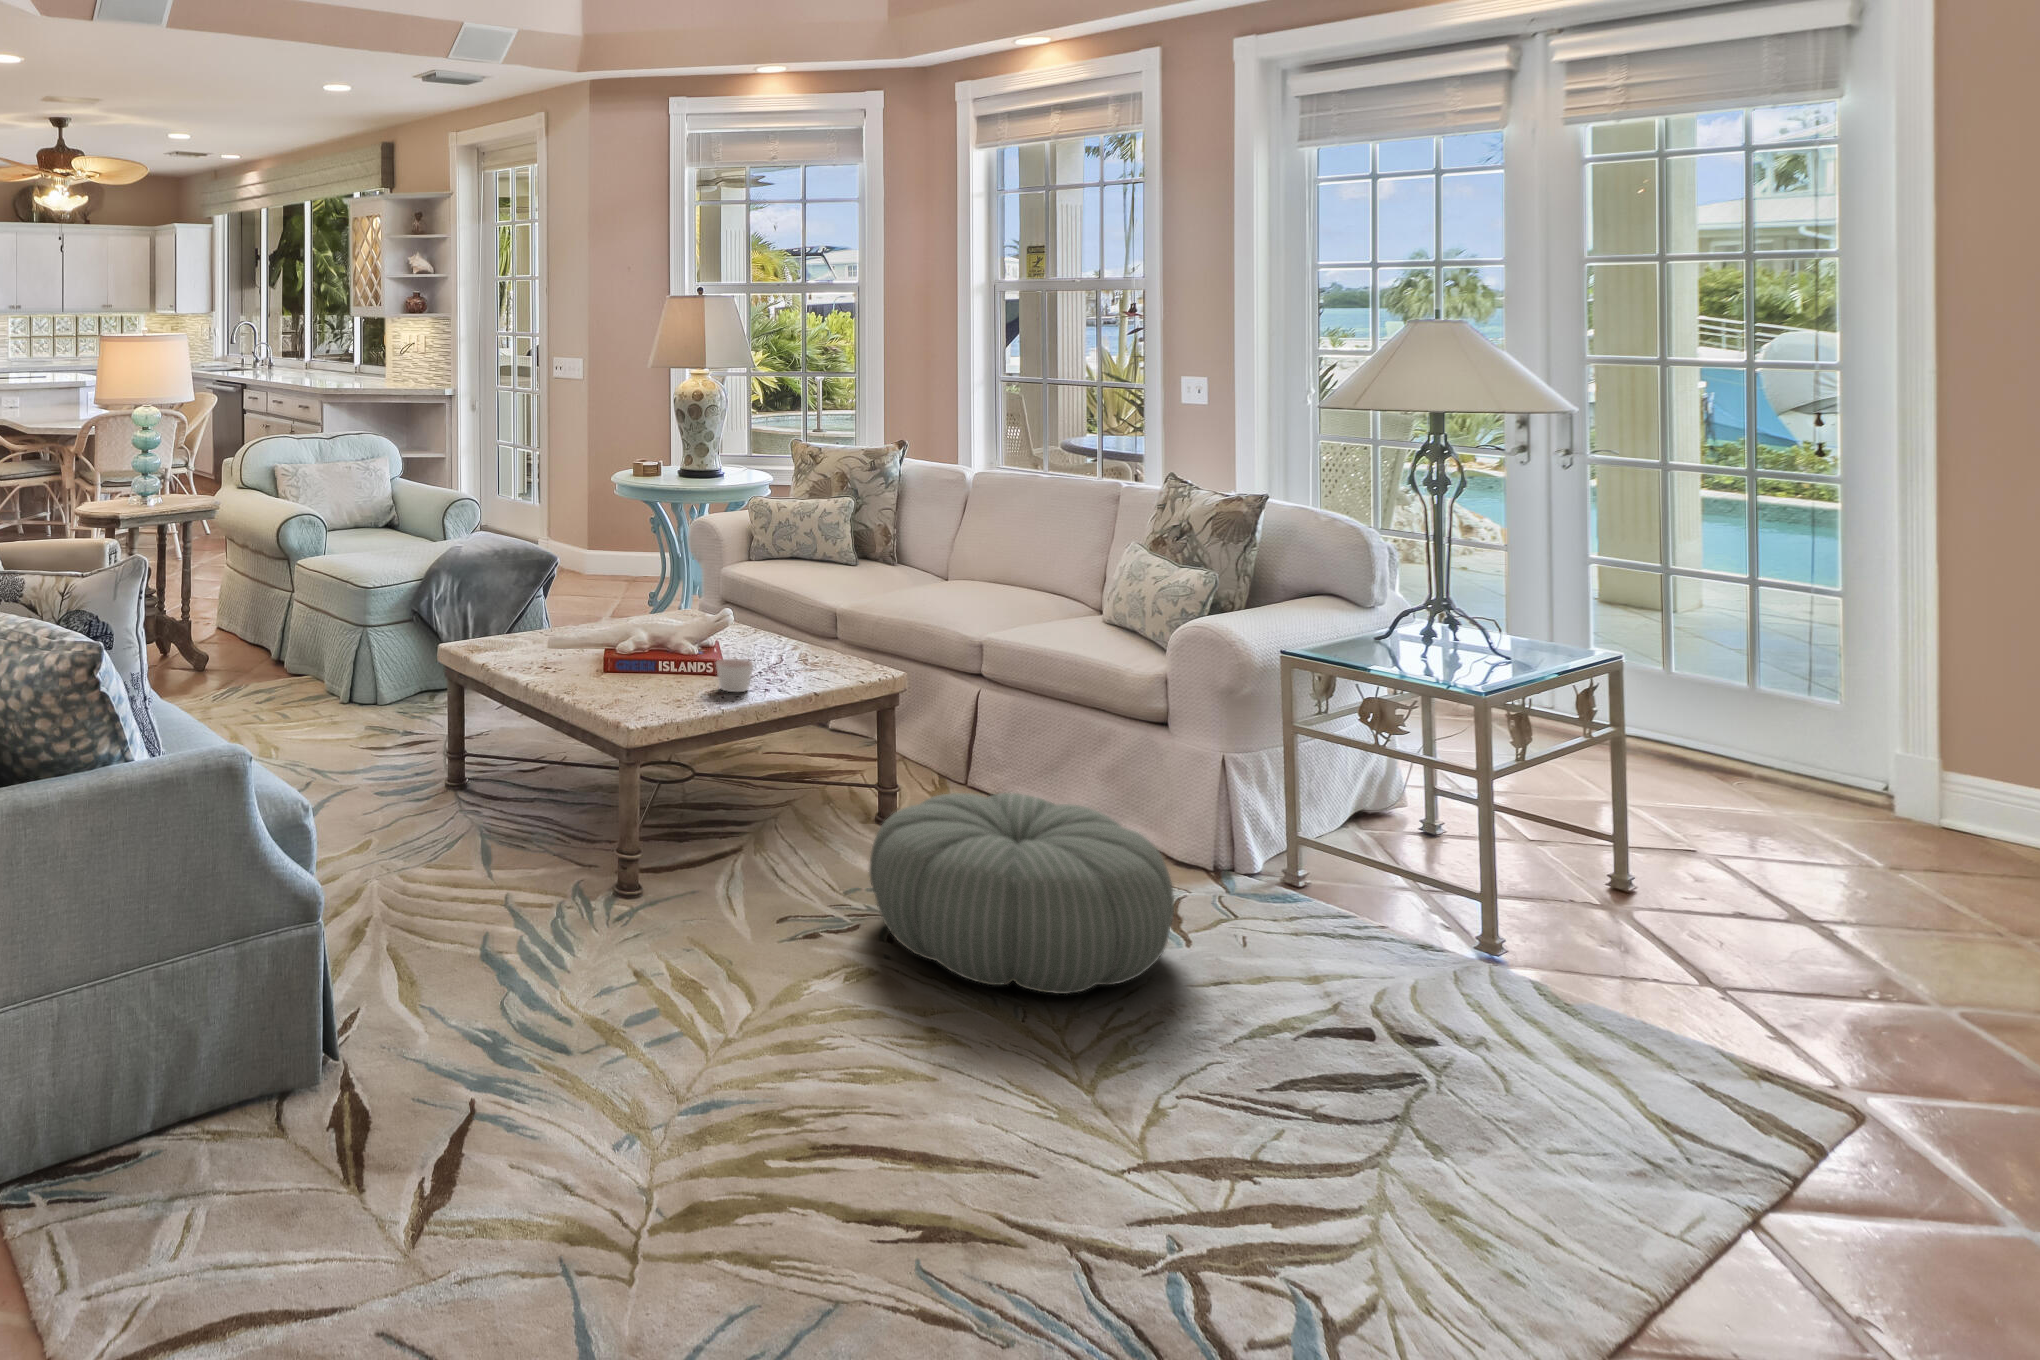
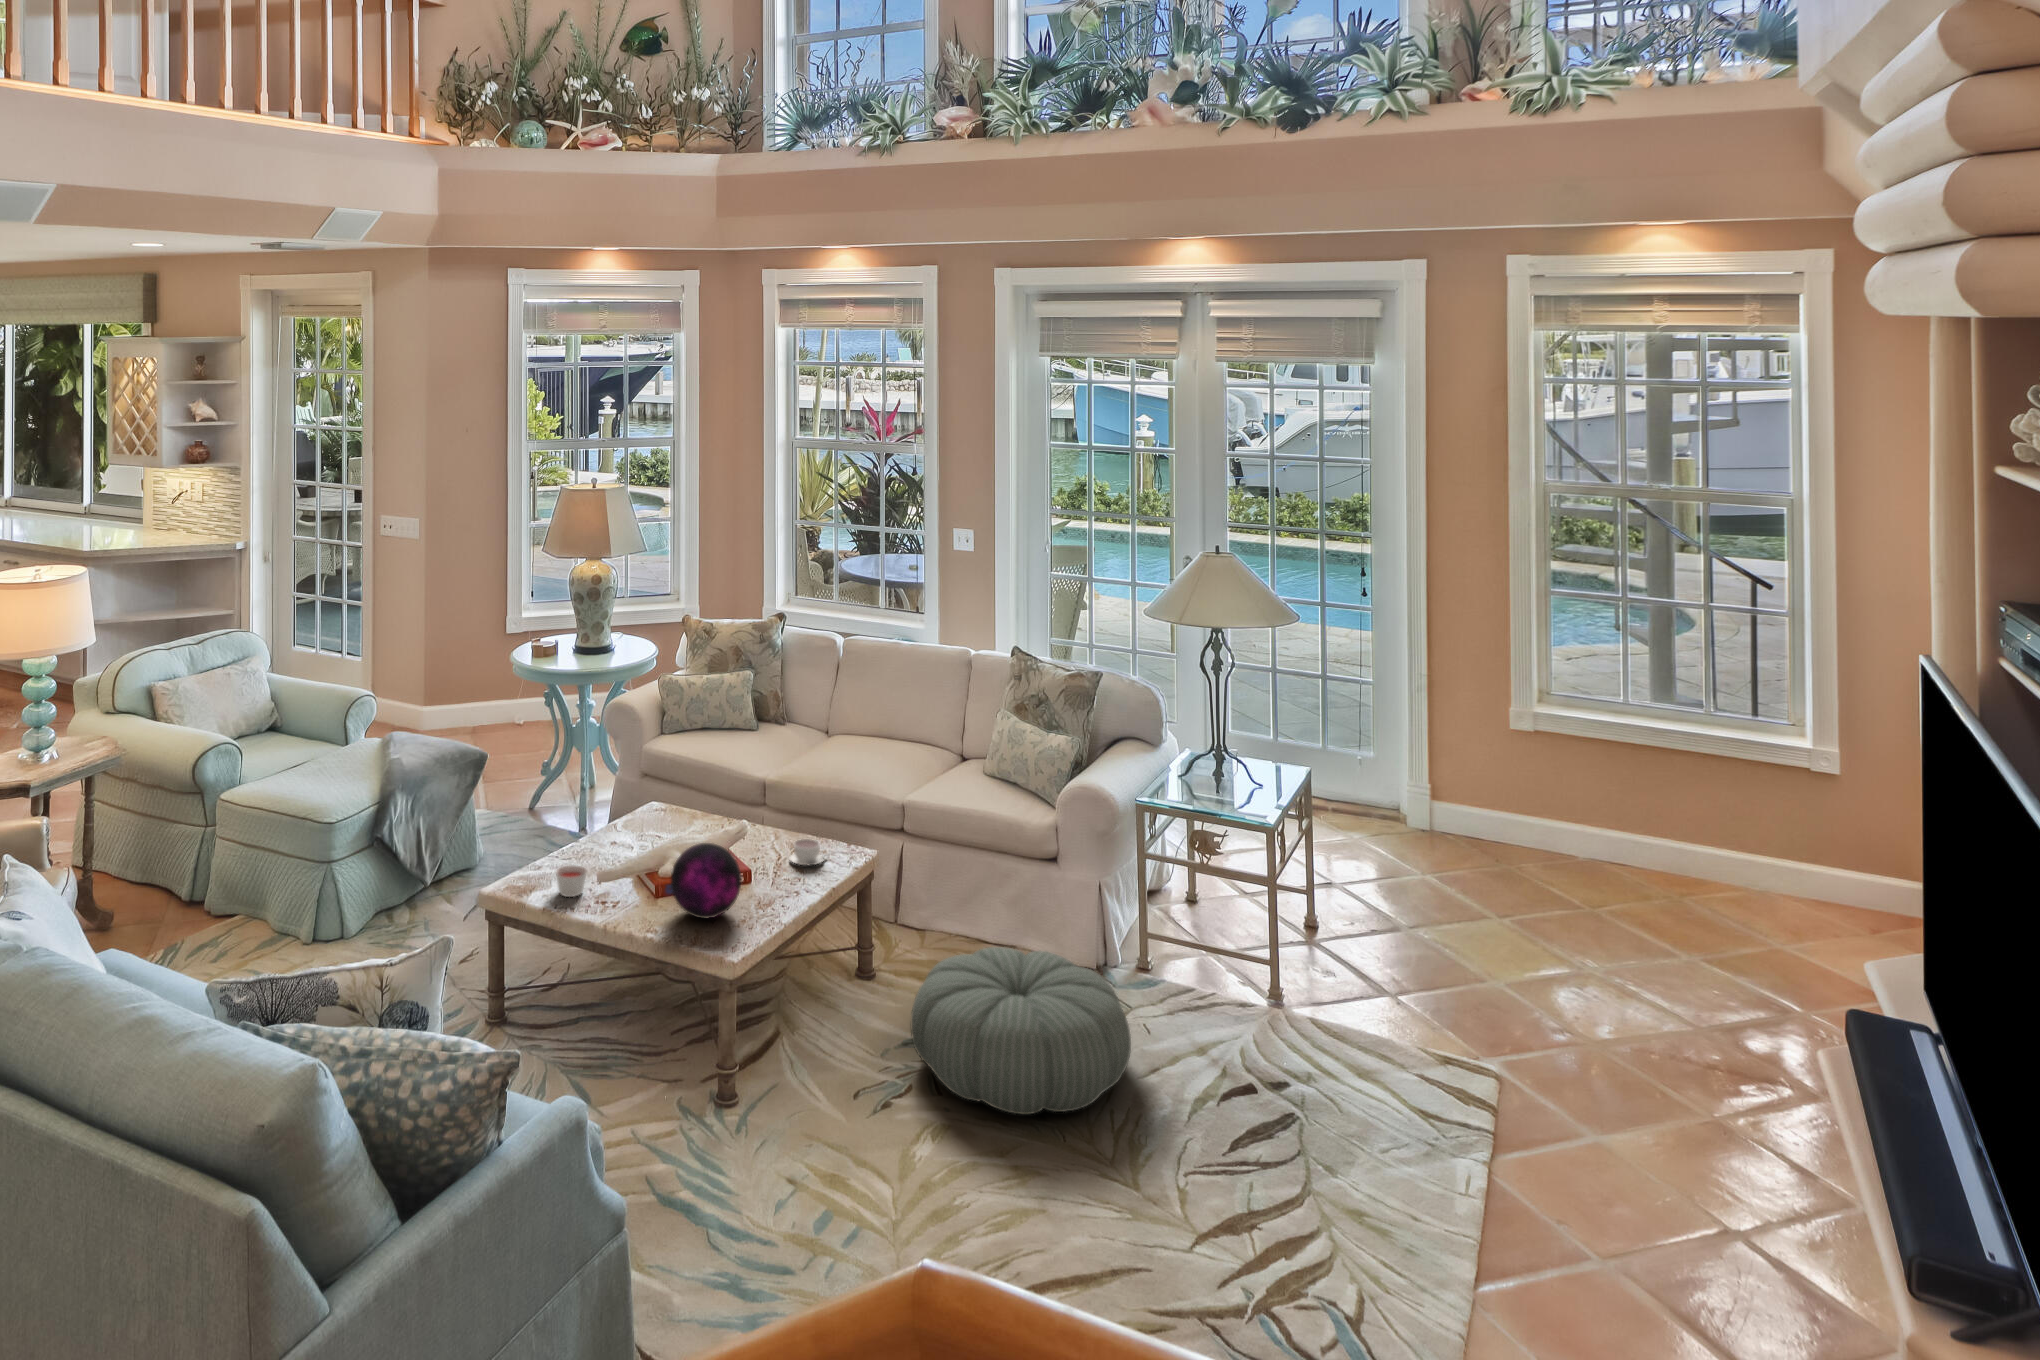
decorative orb: none [594,610,678,695] -> present [671,843,741,918]
coffee cup: none [779,644,828,672] -> present [790,839,824,865]
candle: present [716,659,753,692] -> present [556,865,586,897]

